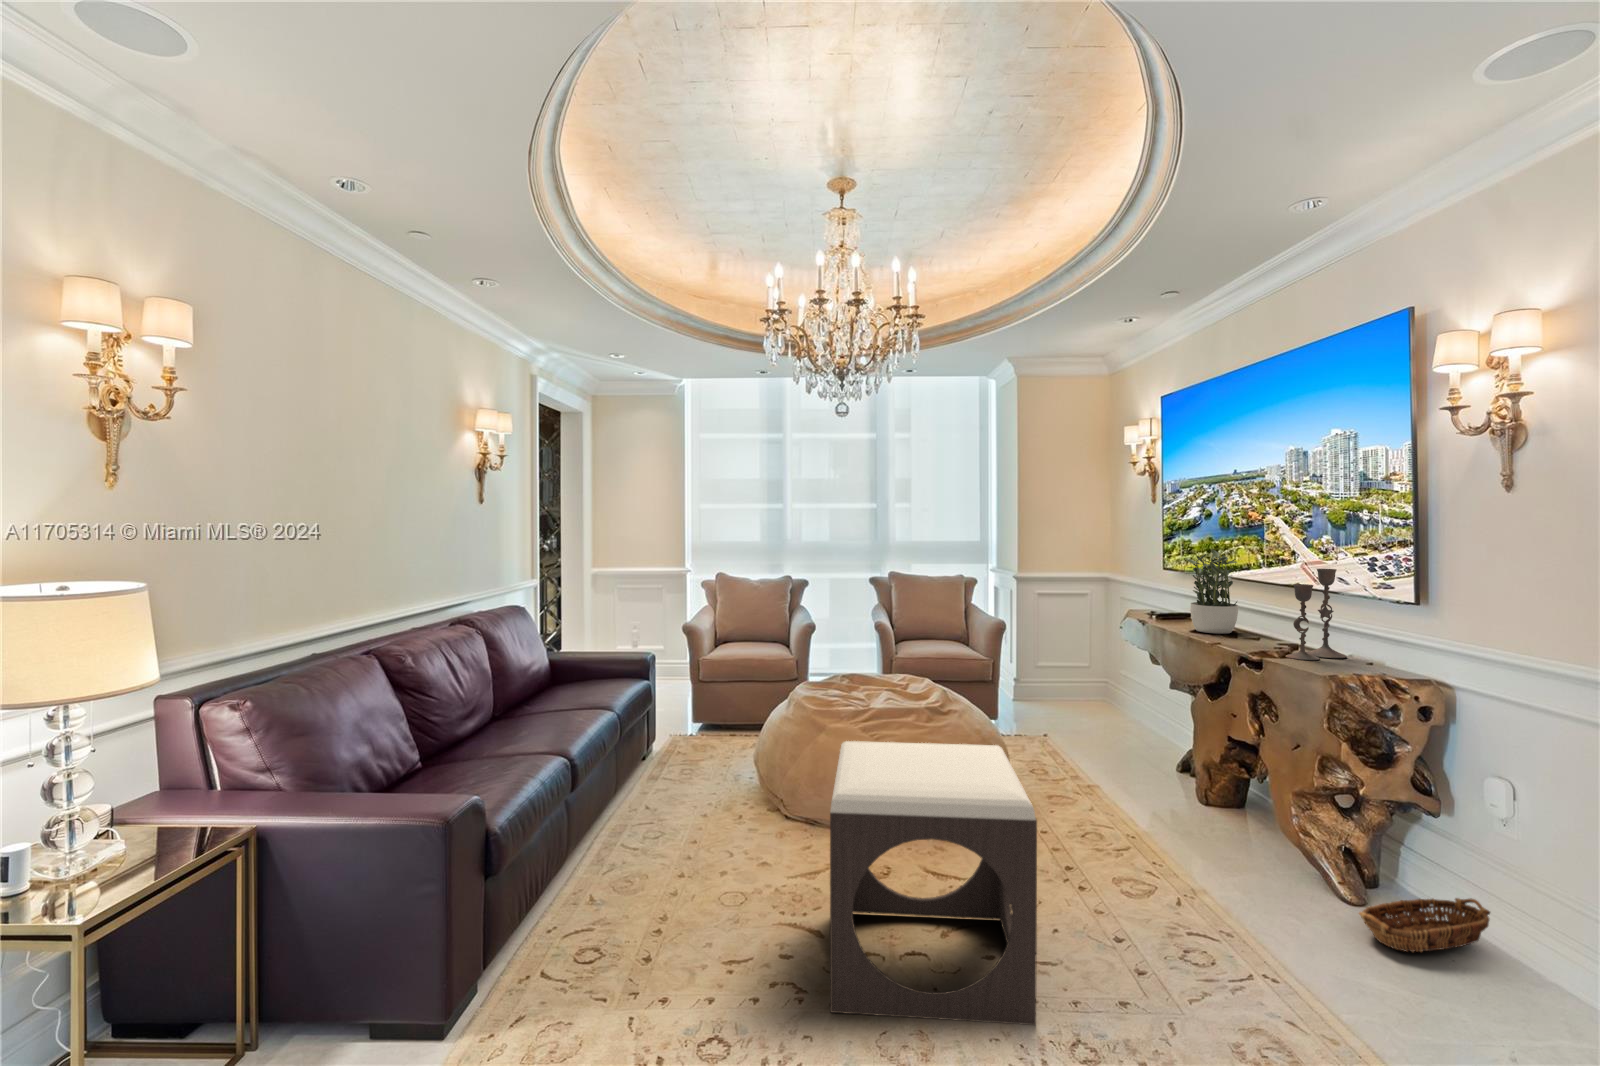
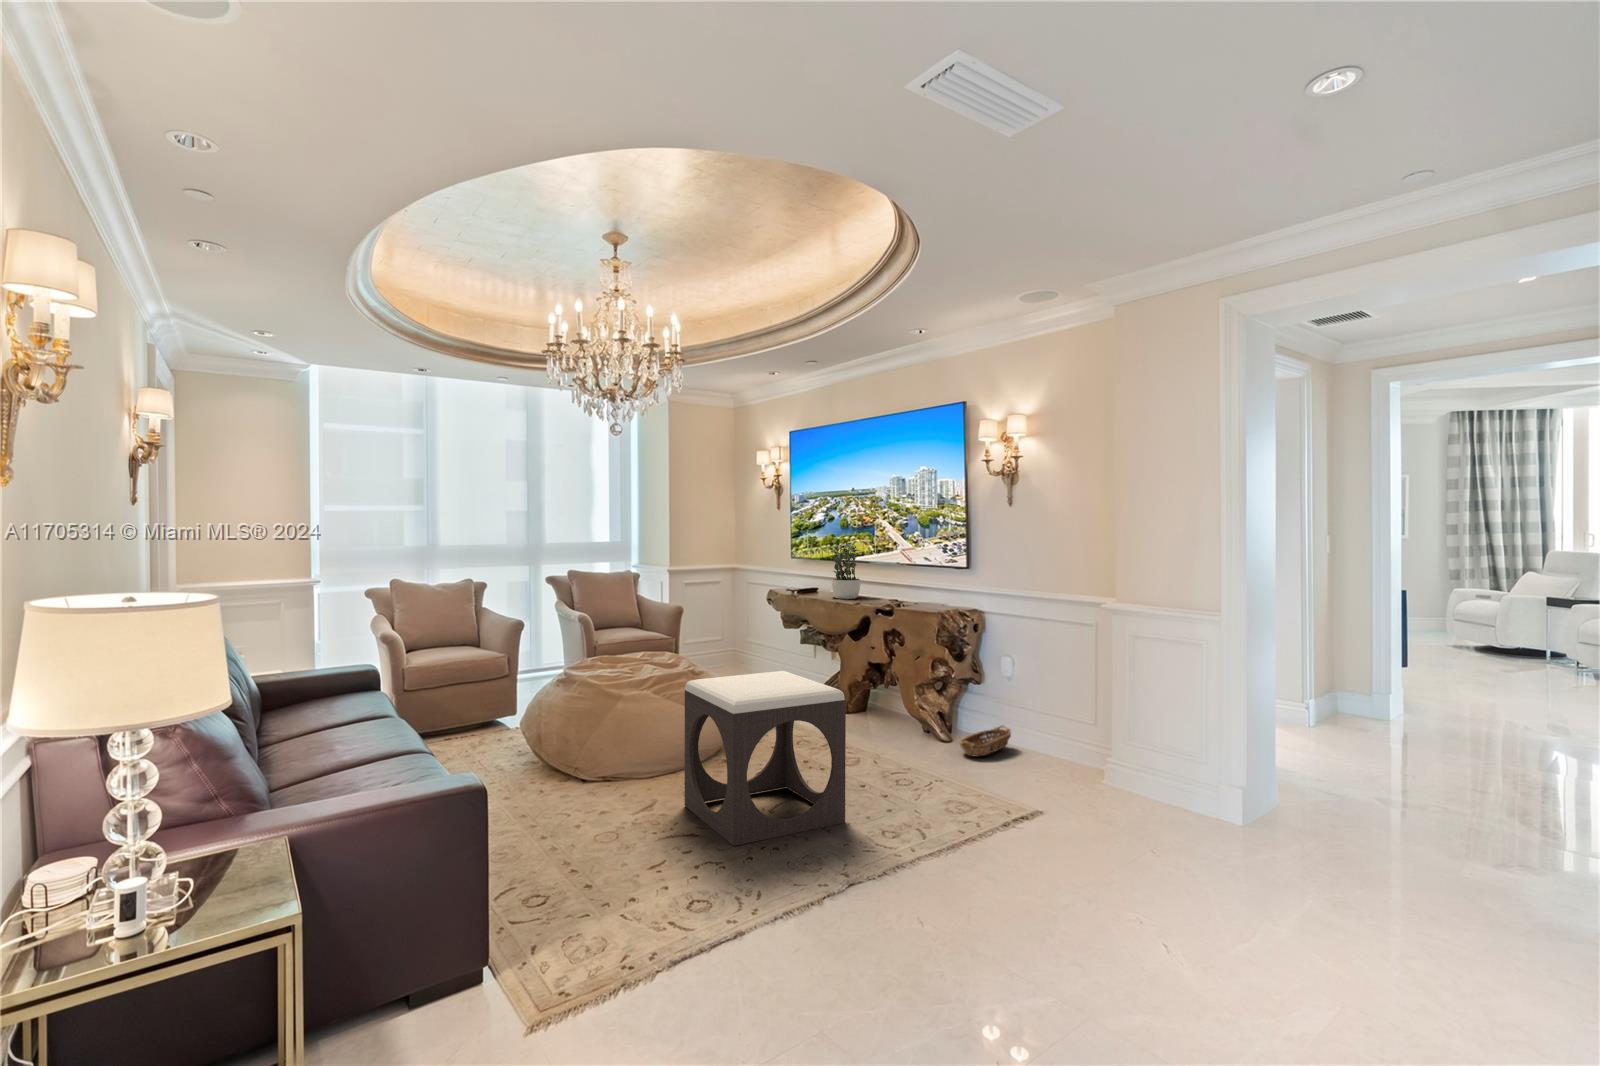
candlestick: present [1286,569,1347,660] -> none [902,552,930,608]

